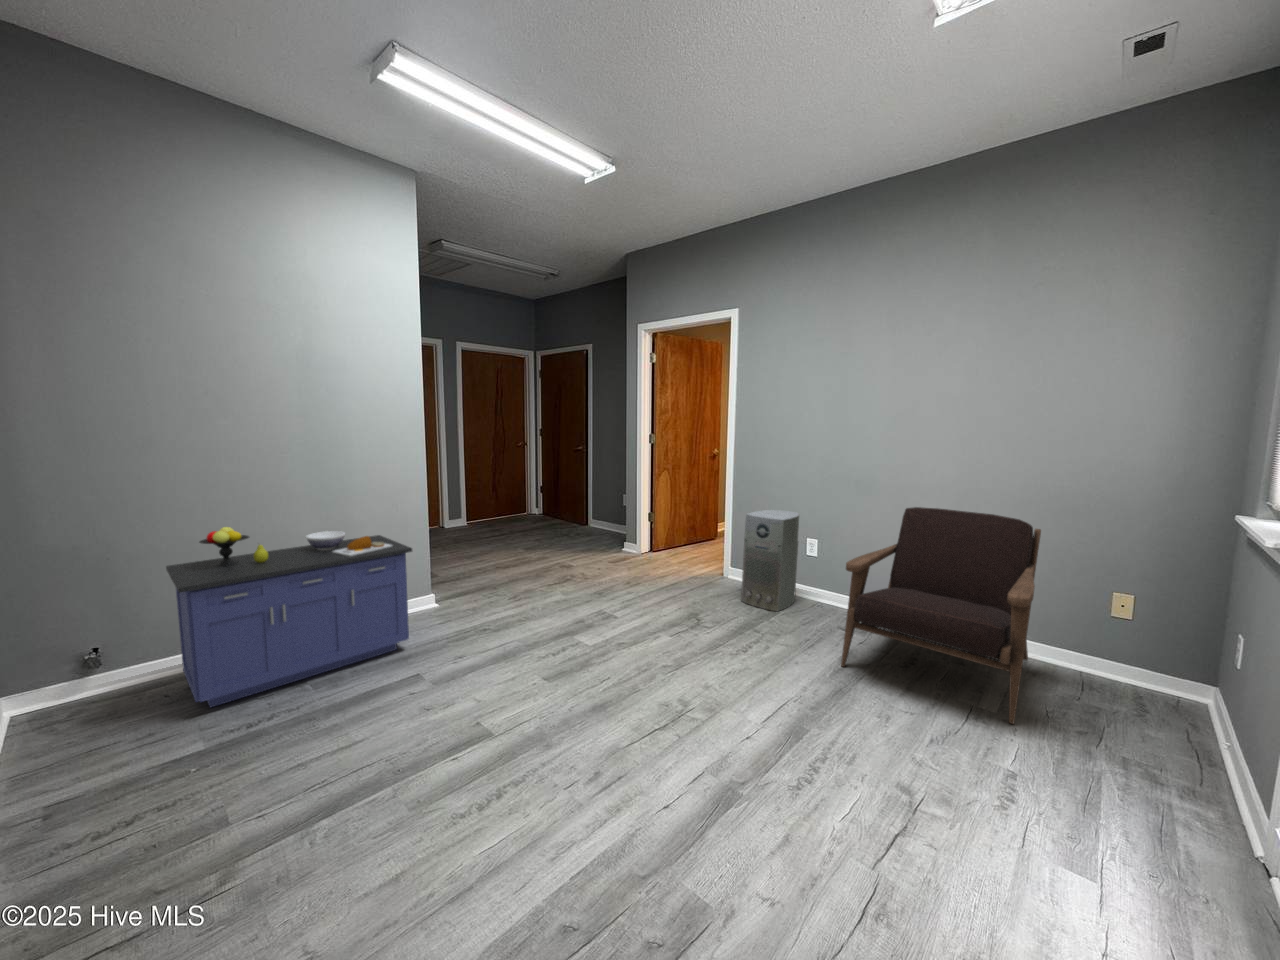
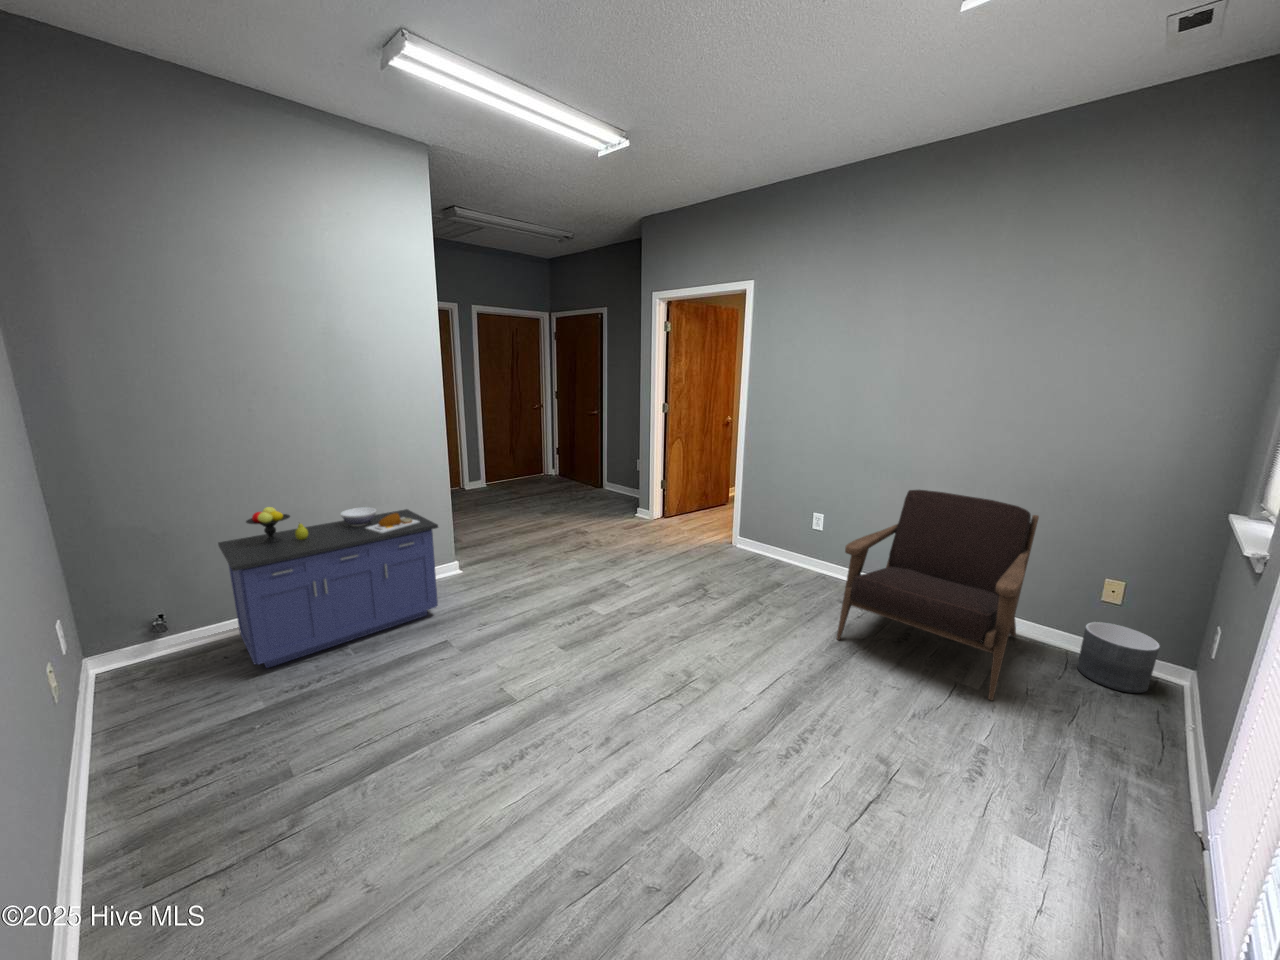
air purifier: present [741,510,799,611] -> none [746,484,806,582]
planter: none [1096,640,1181,713] -> present [1077,622,1160,693]

